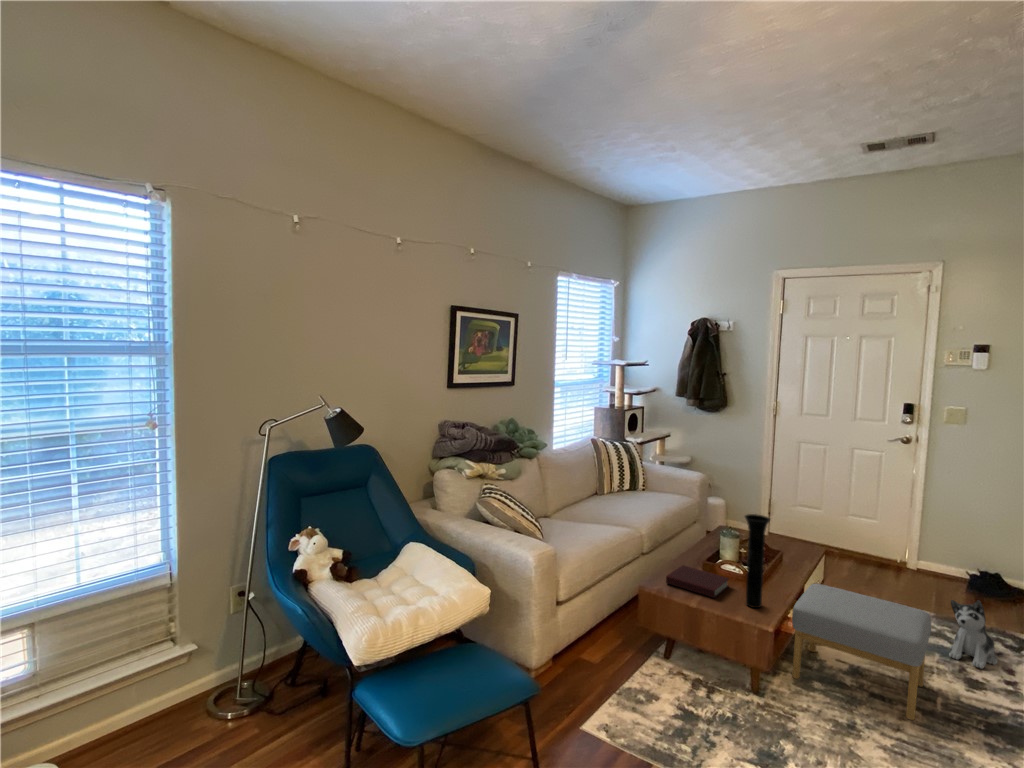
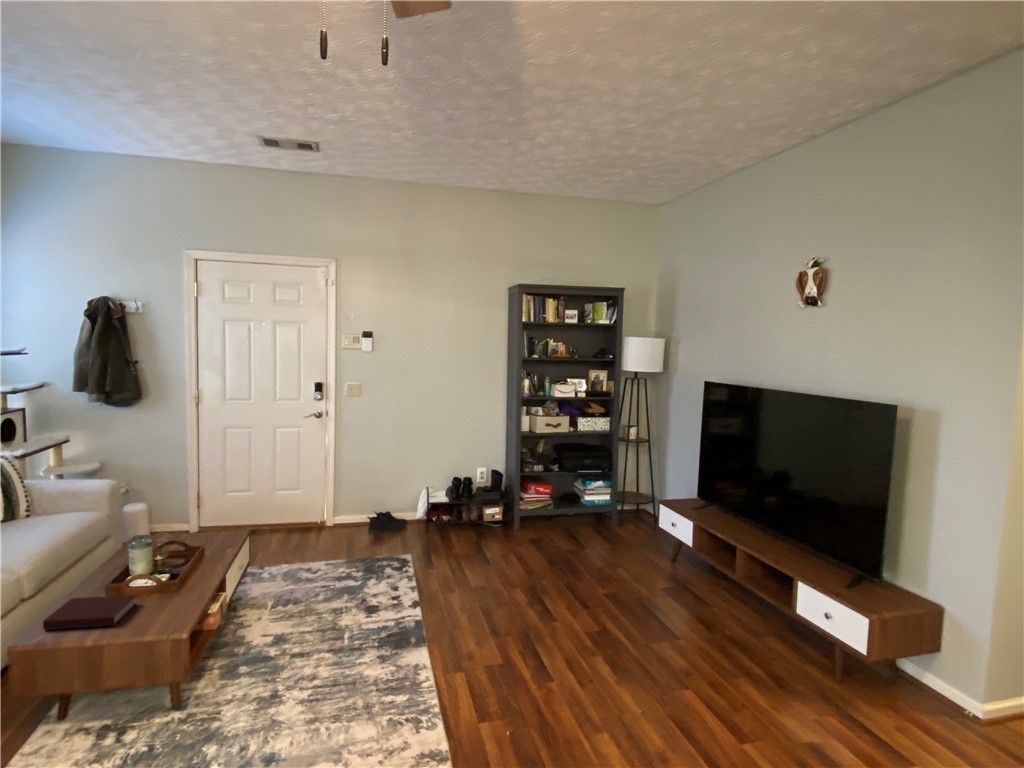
vase: present [745,514,770,608] -> none [146,515,179,620]
footstool: present [792,584,931,720] -> none [213,563,338,674]
plush toy: present [949,600,998,669] -> none [354,539,387,594]

